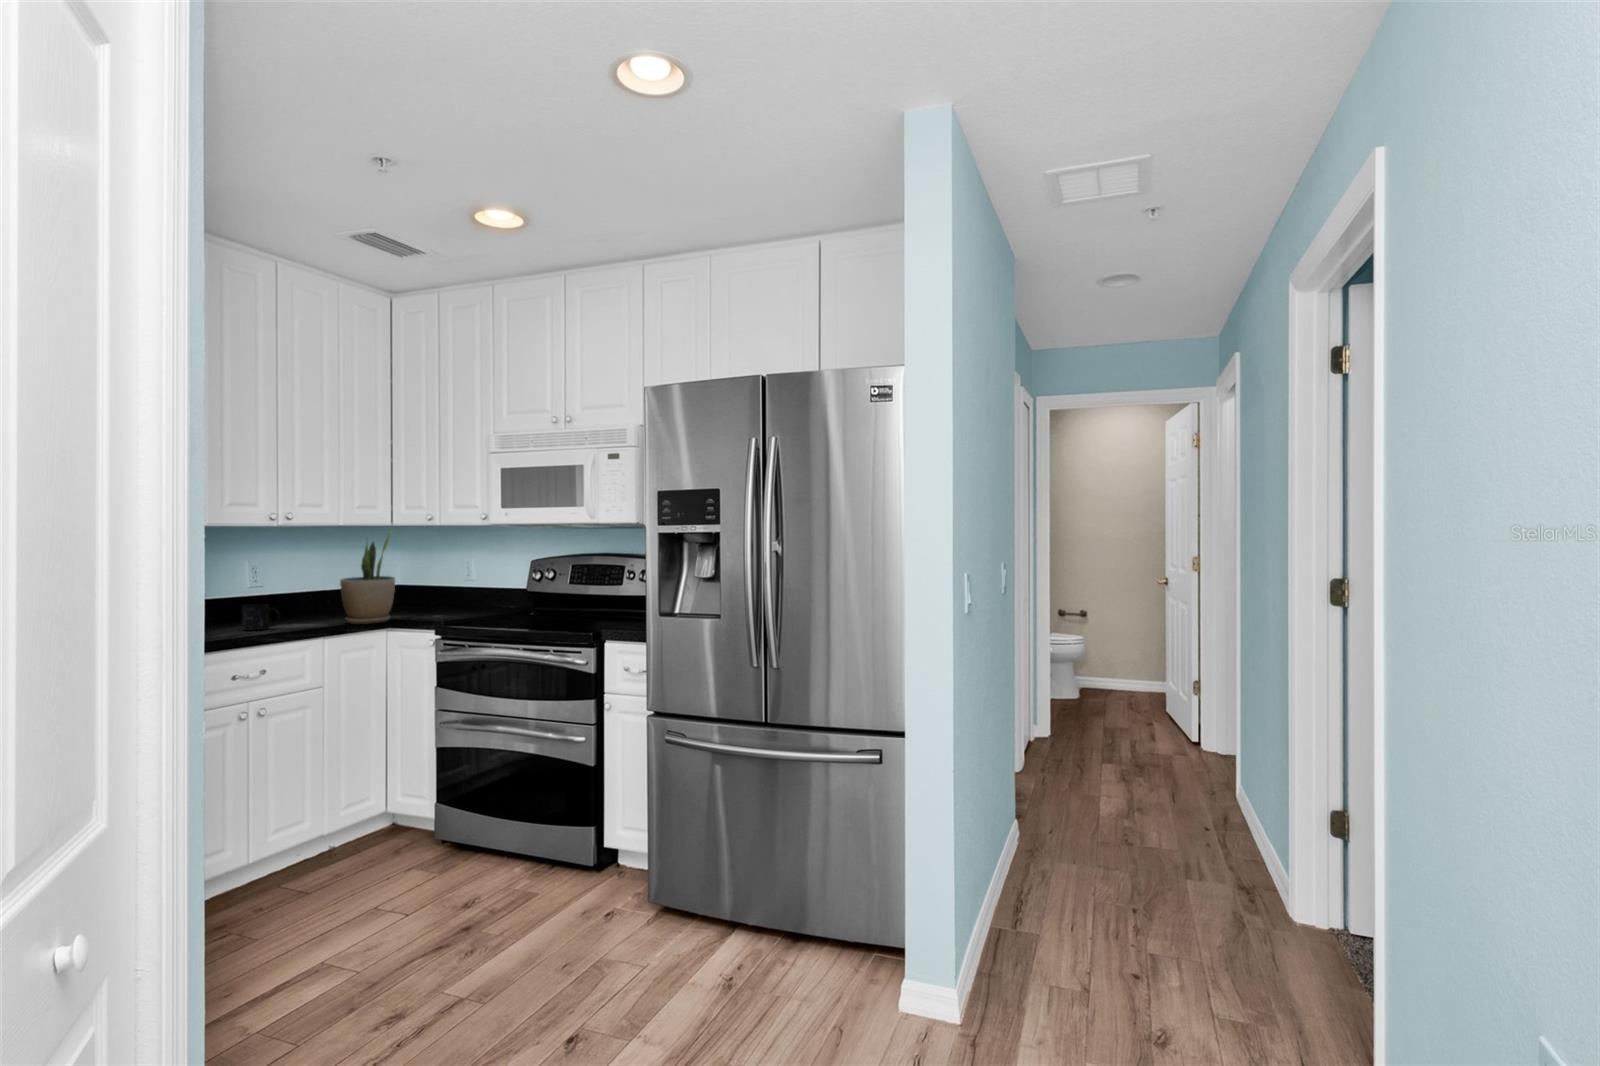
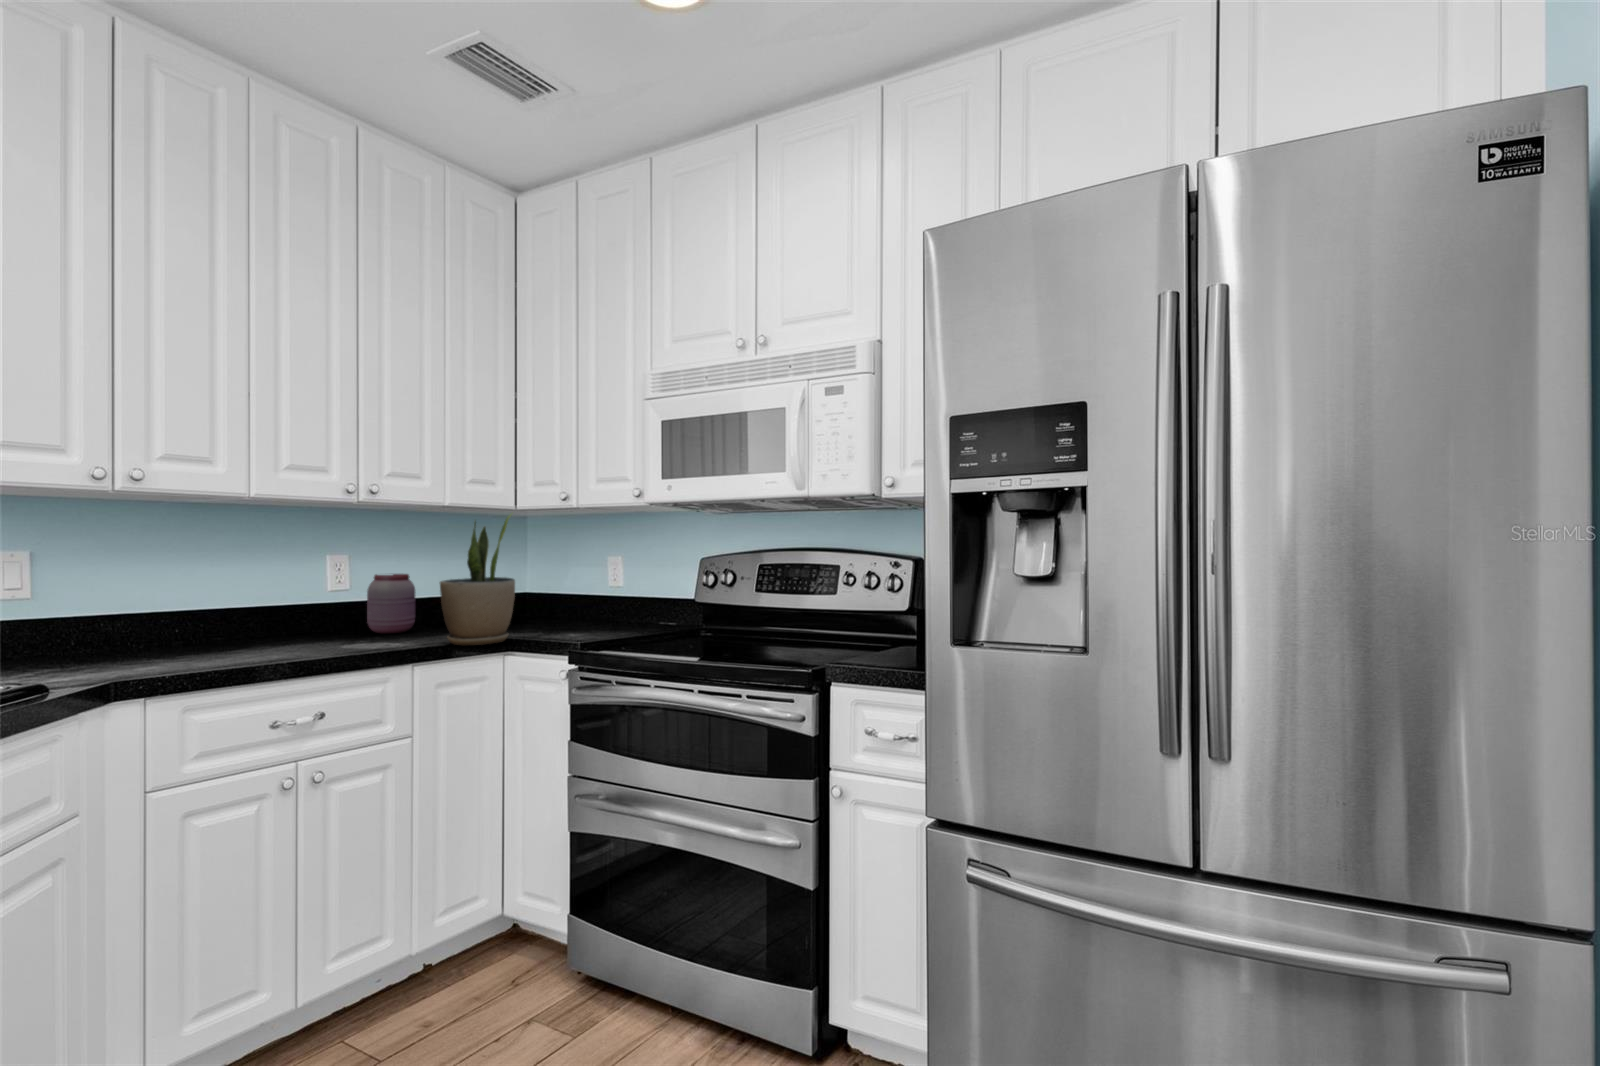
jar: none [276,573,313,618] -> present [367,574,415,633]
mug: present [242,604,280,630] -> none [299,616,352,655]

